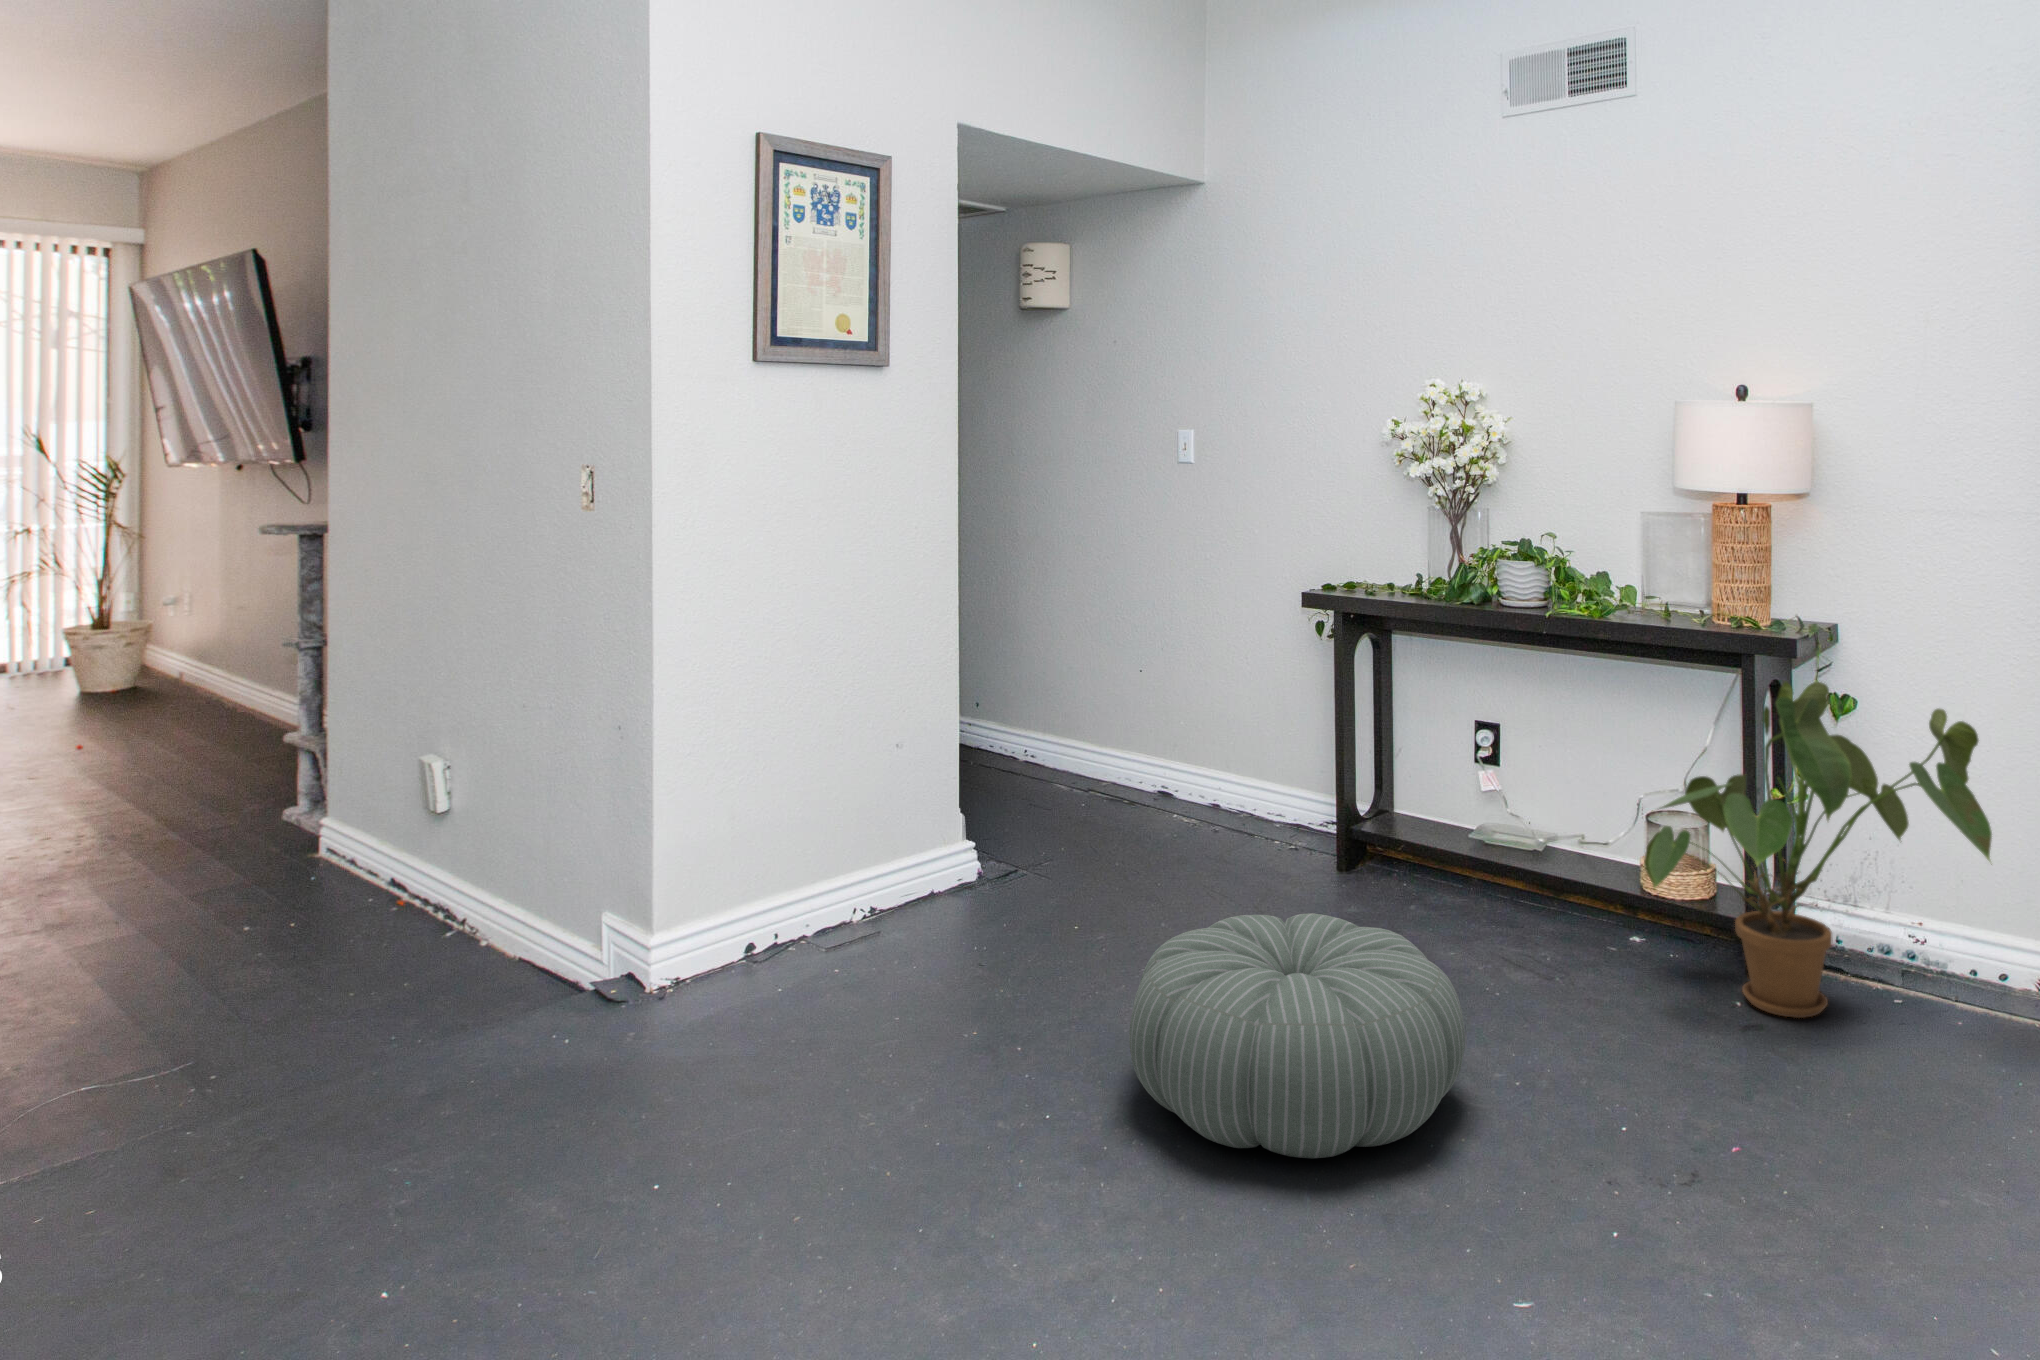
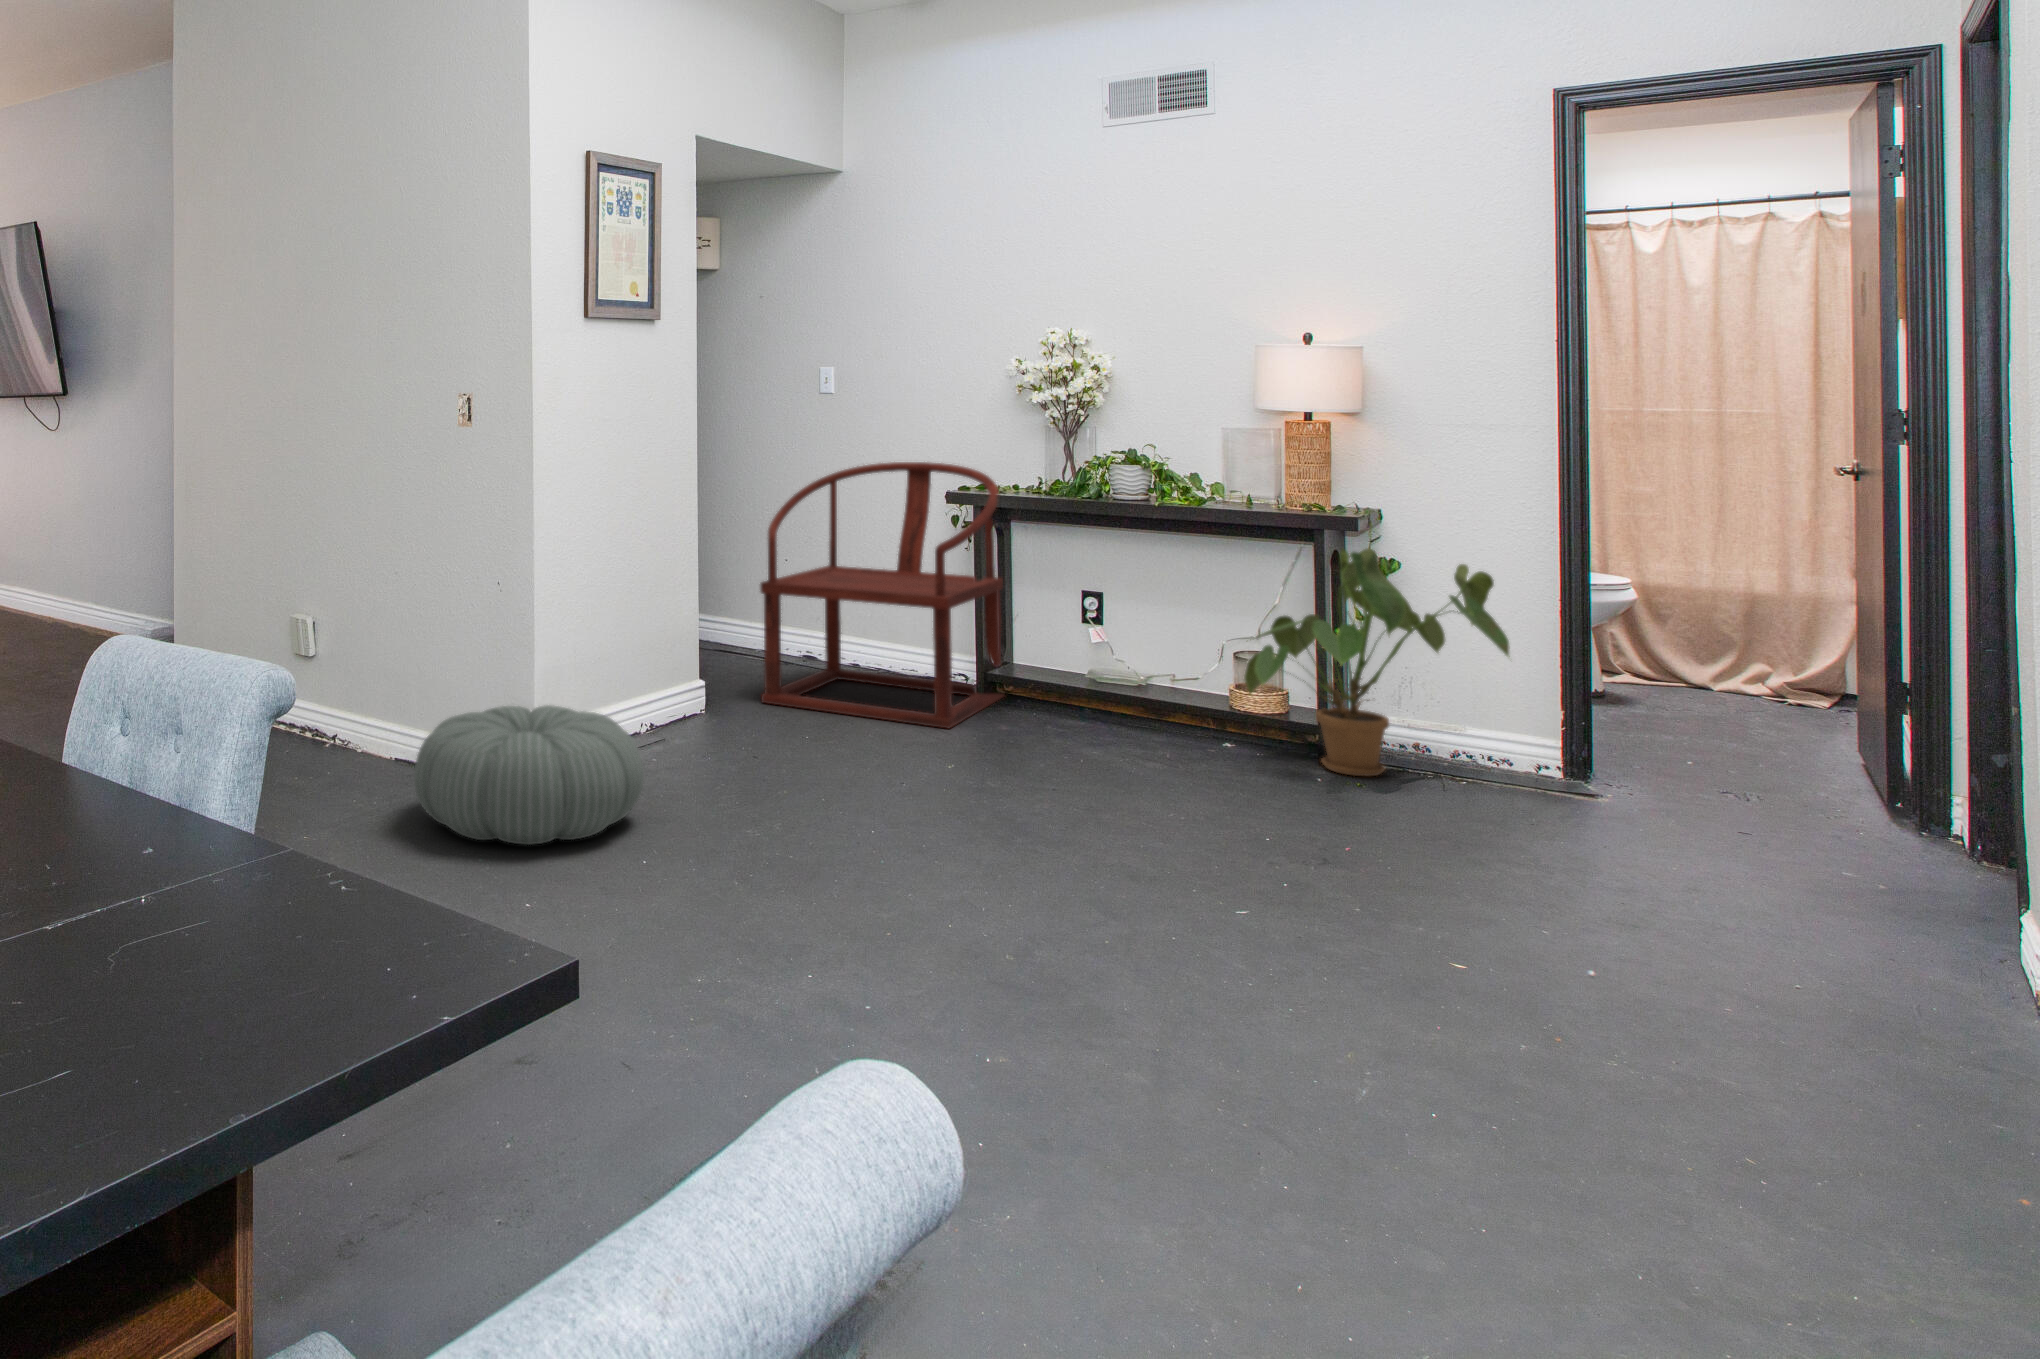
armchair: none [1049,543,1376,920] -> present [760,462,1004,728]
pouf: present [1129,913,1465,1158] -> present [414,705,644,845]

